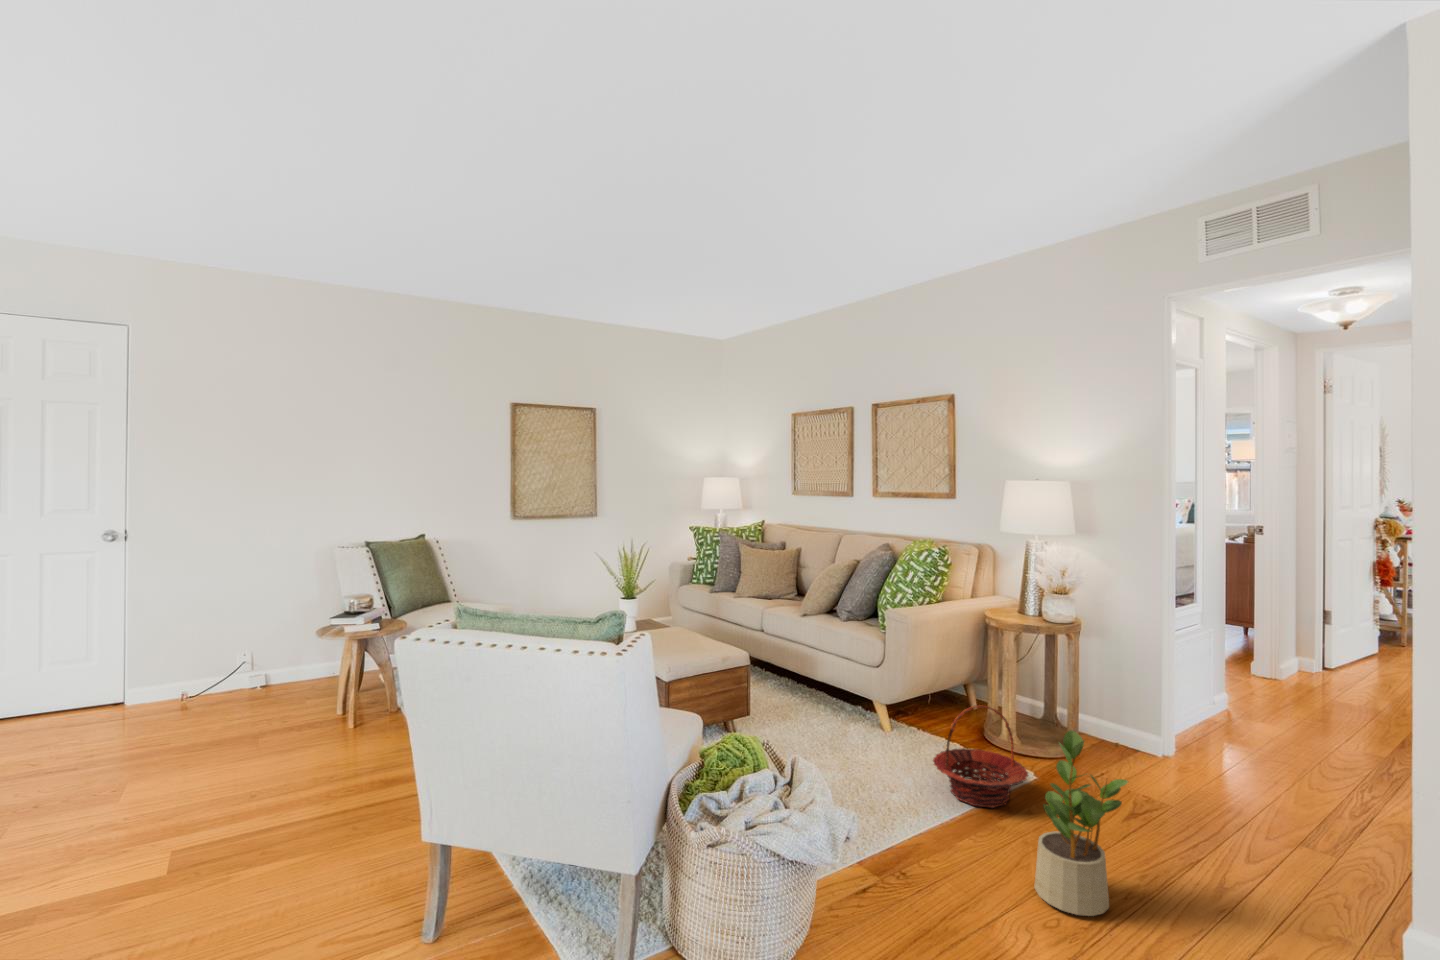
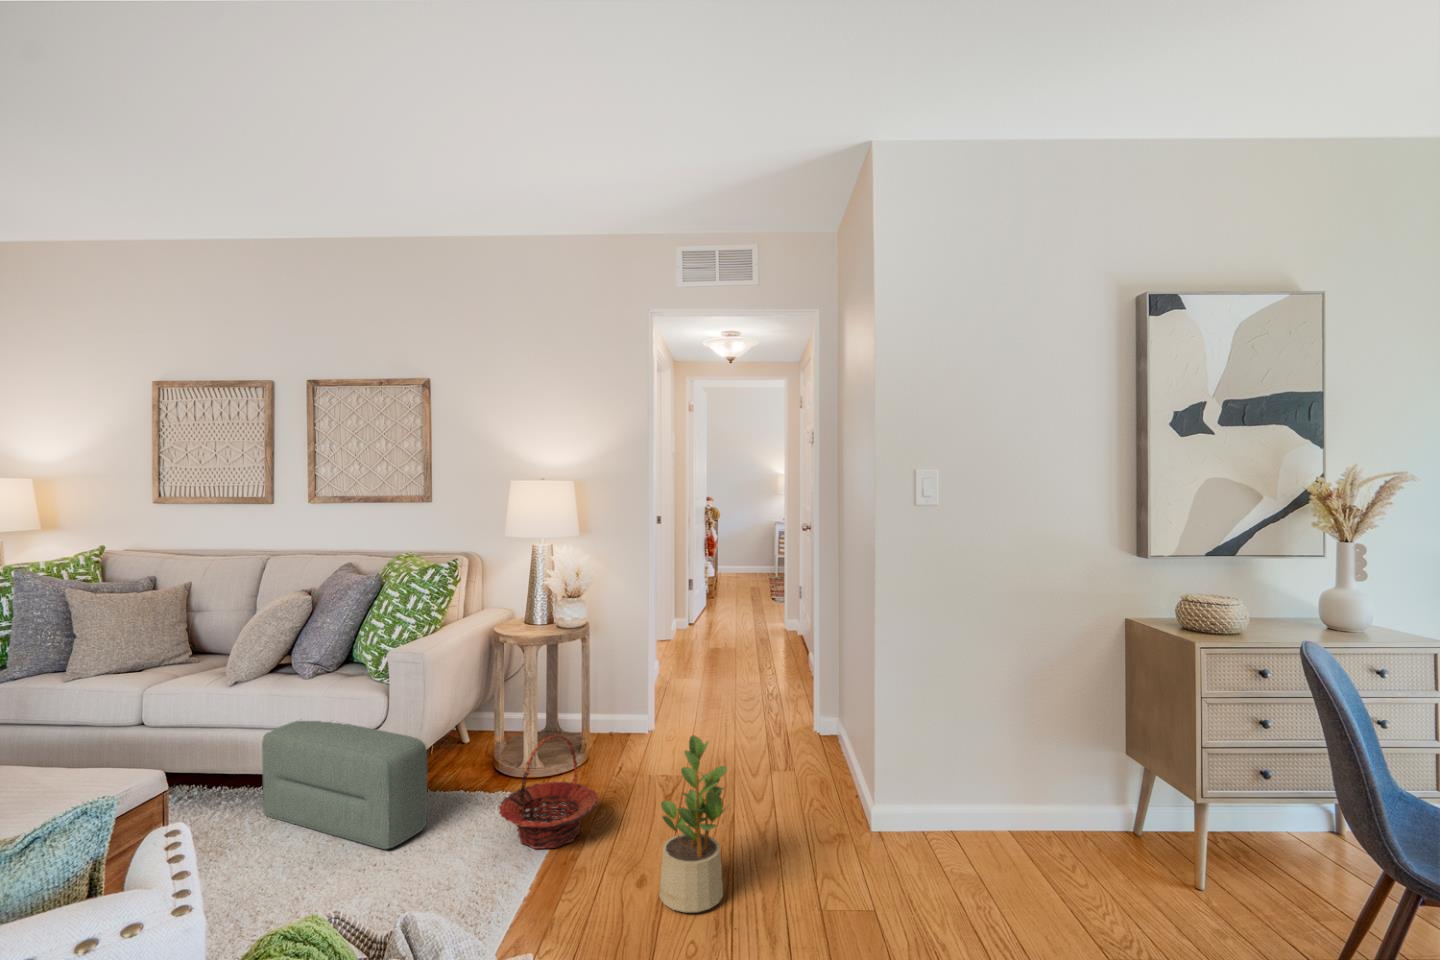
pouf: none [804,649,892,756] -> present [262,721,427,849]

